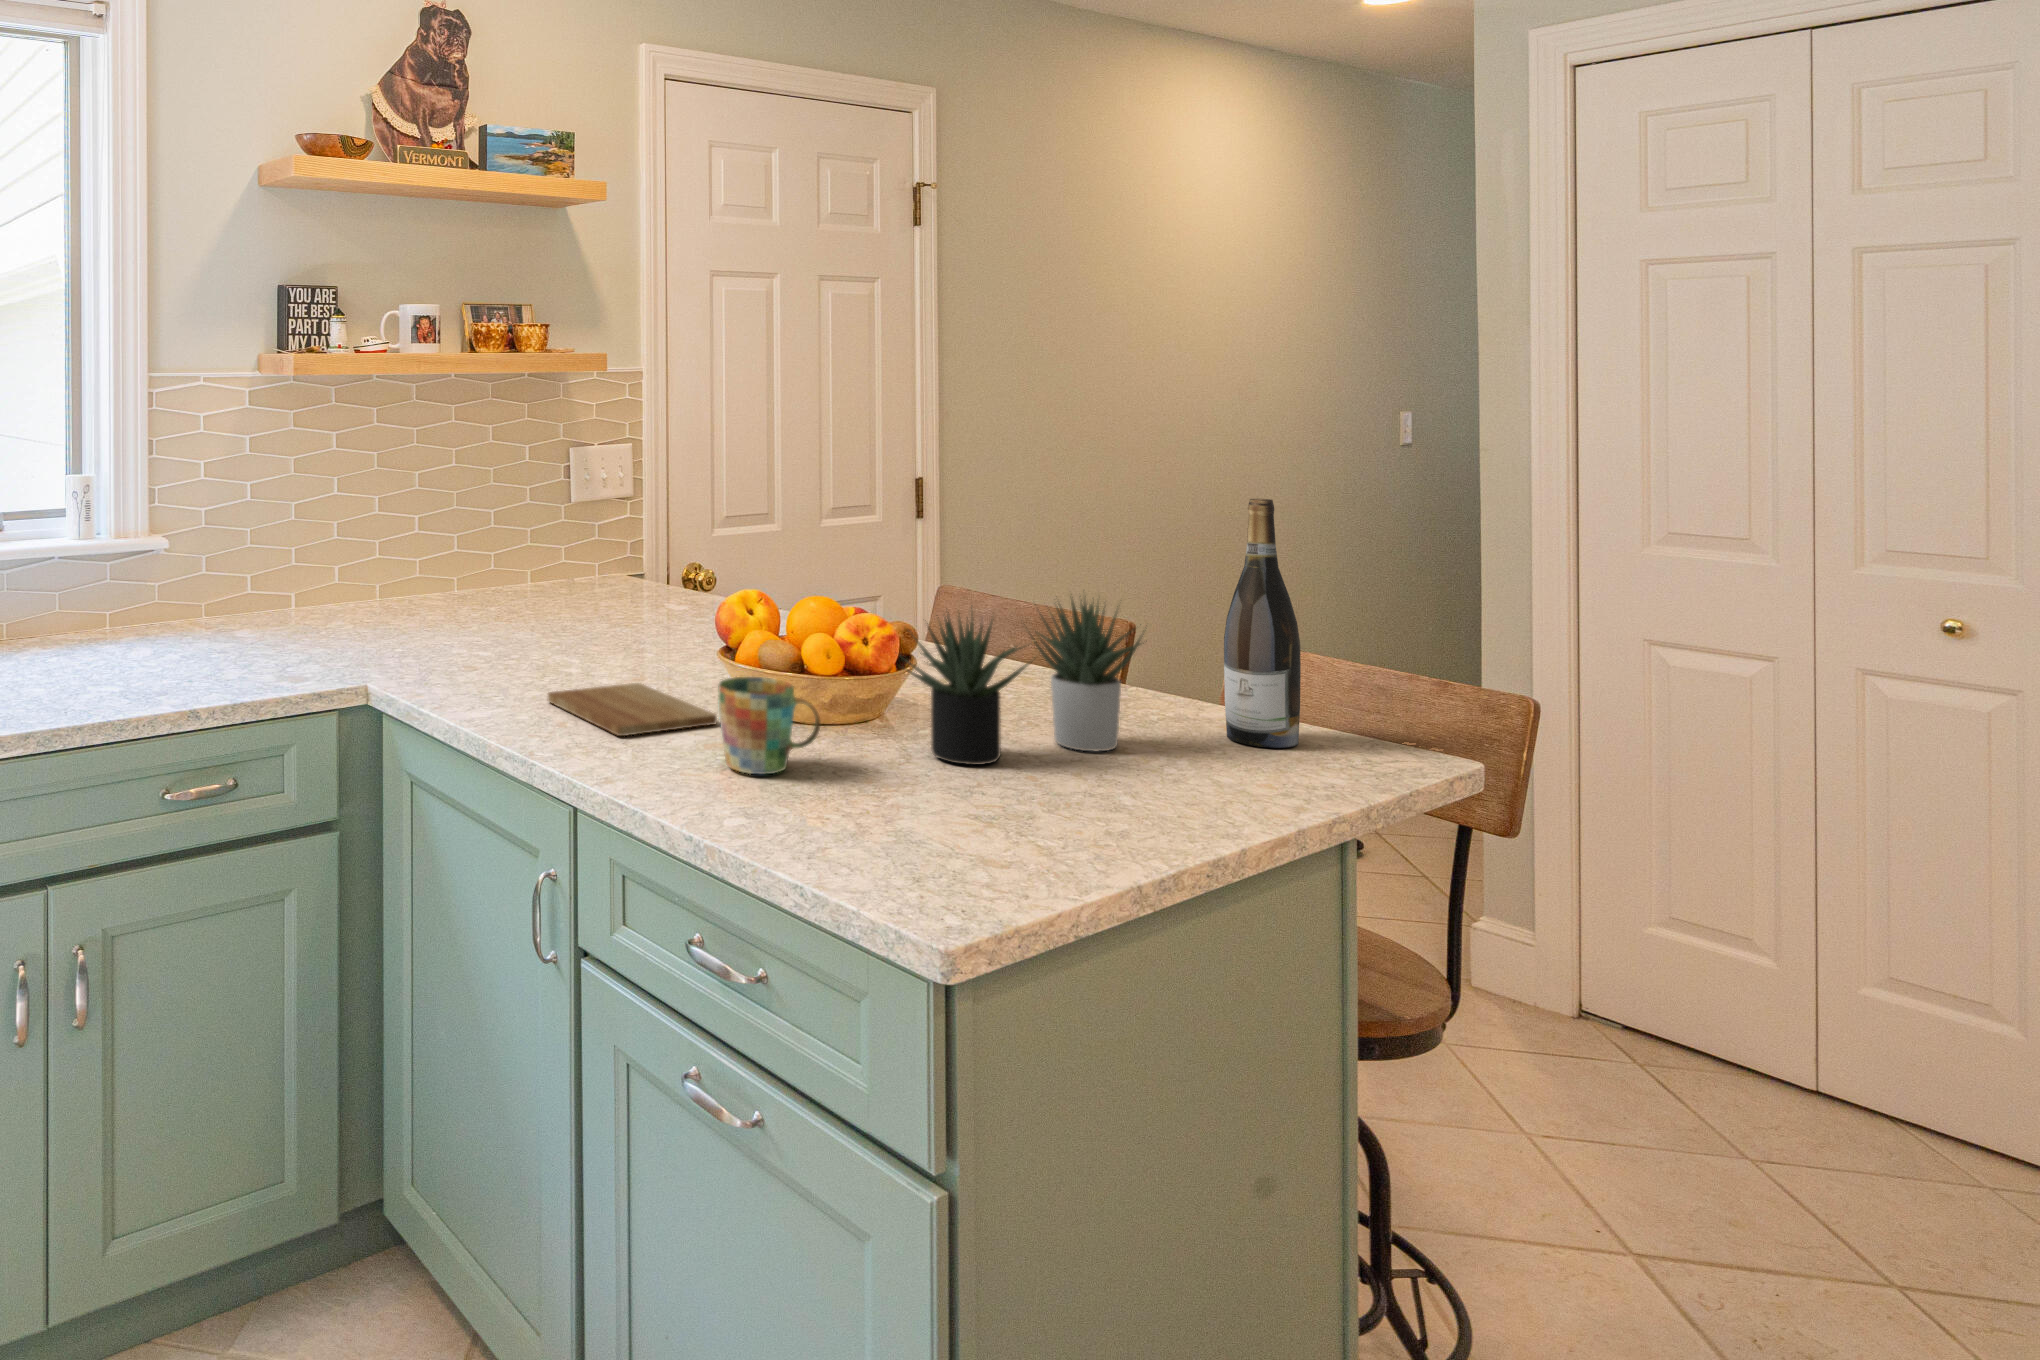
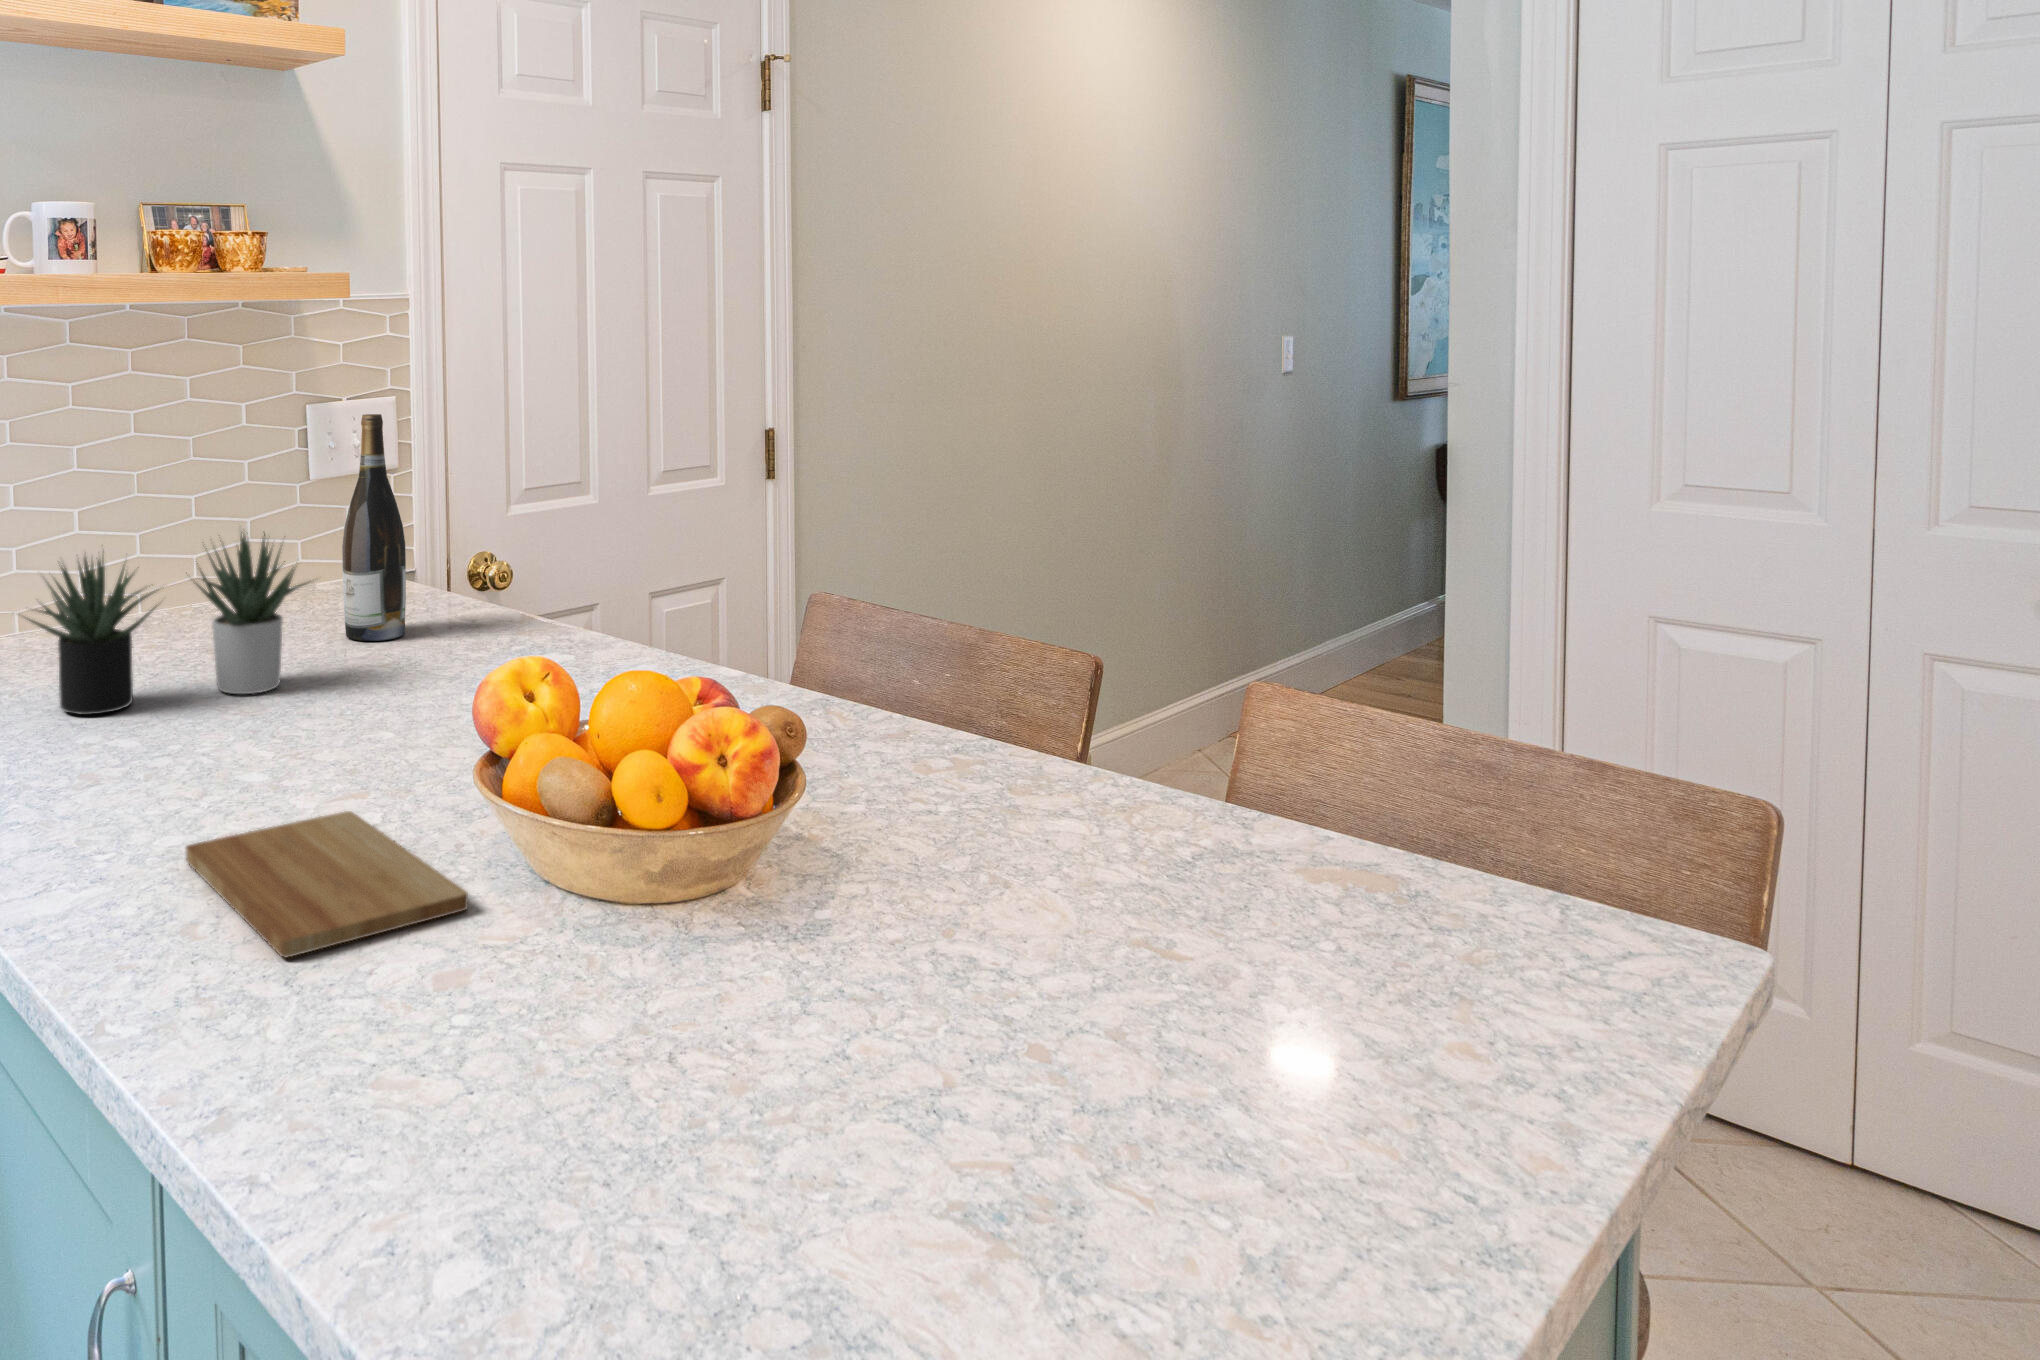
wine bottle: present [1224,499,1301,748] -> present [342,414,406,641]
succulent plant: present [908,600,1141,765] -> present [27,532,307,715]
mug: present [718,677,820,774] -> none [453,859,648,1072]

